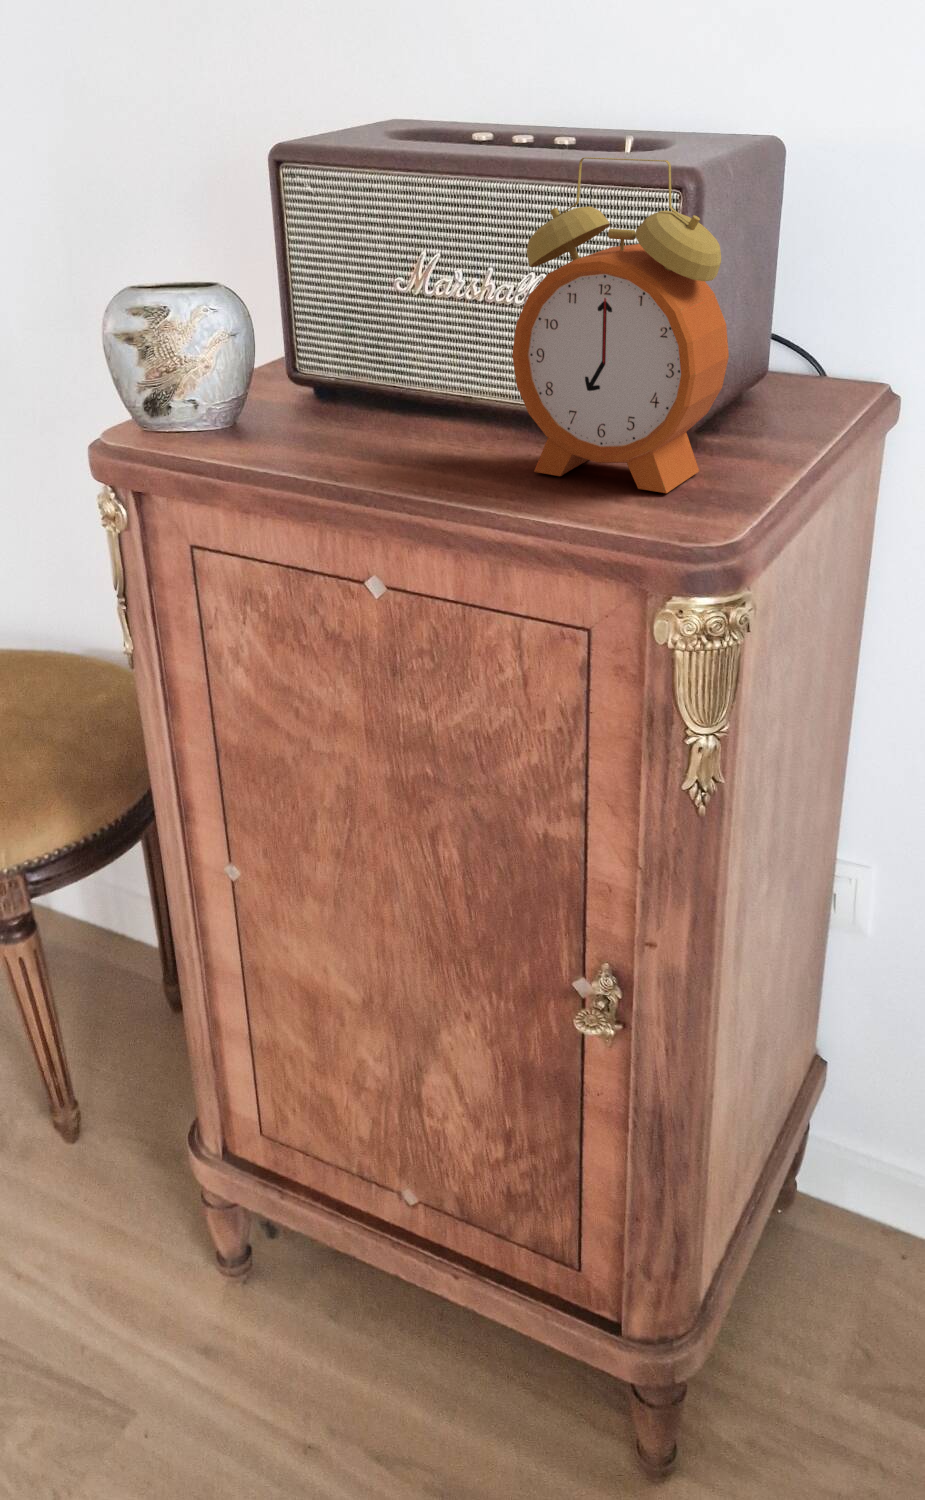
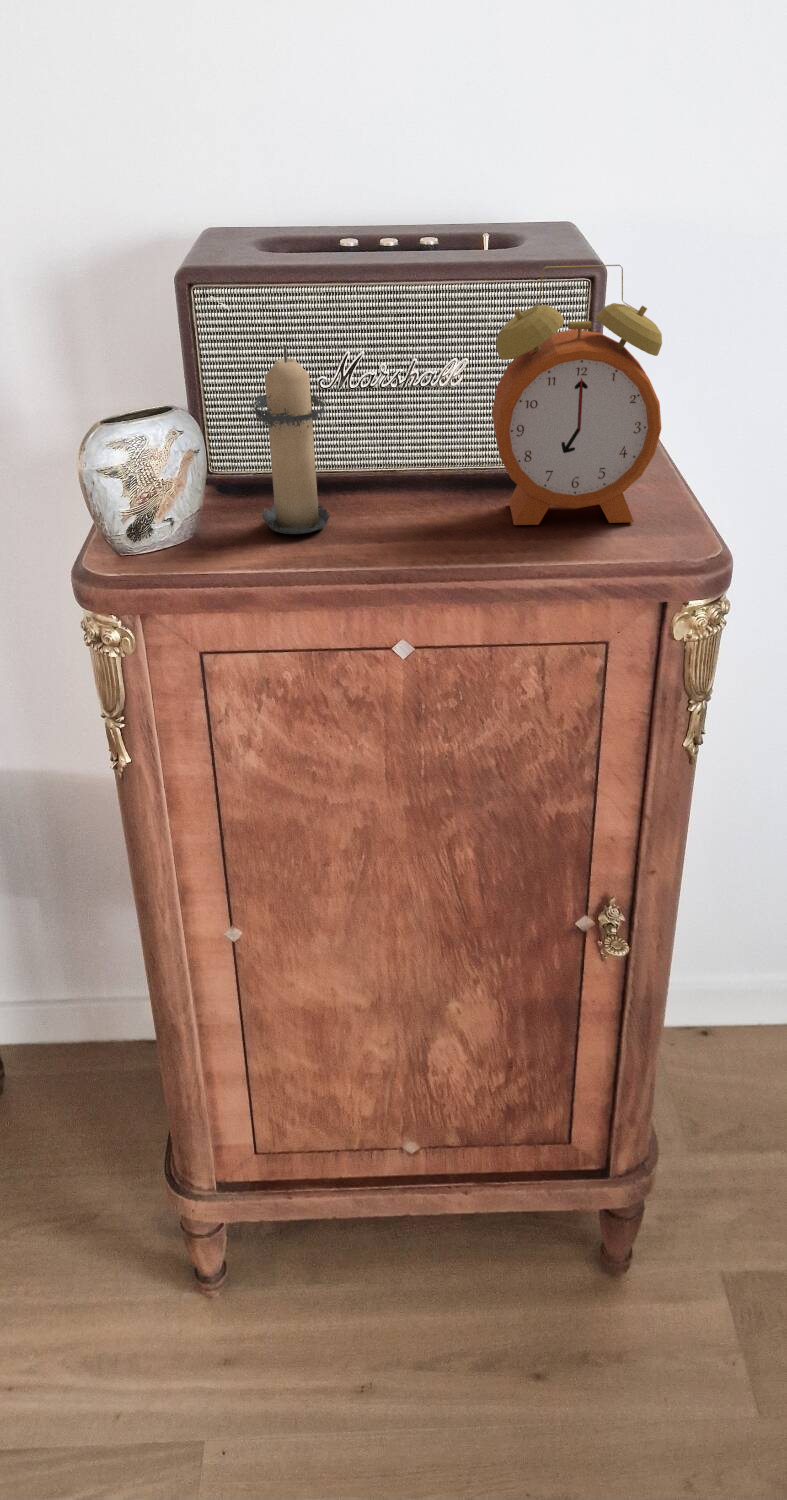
candle: none [275,227,380,444] -> present [251,345,330,534]

